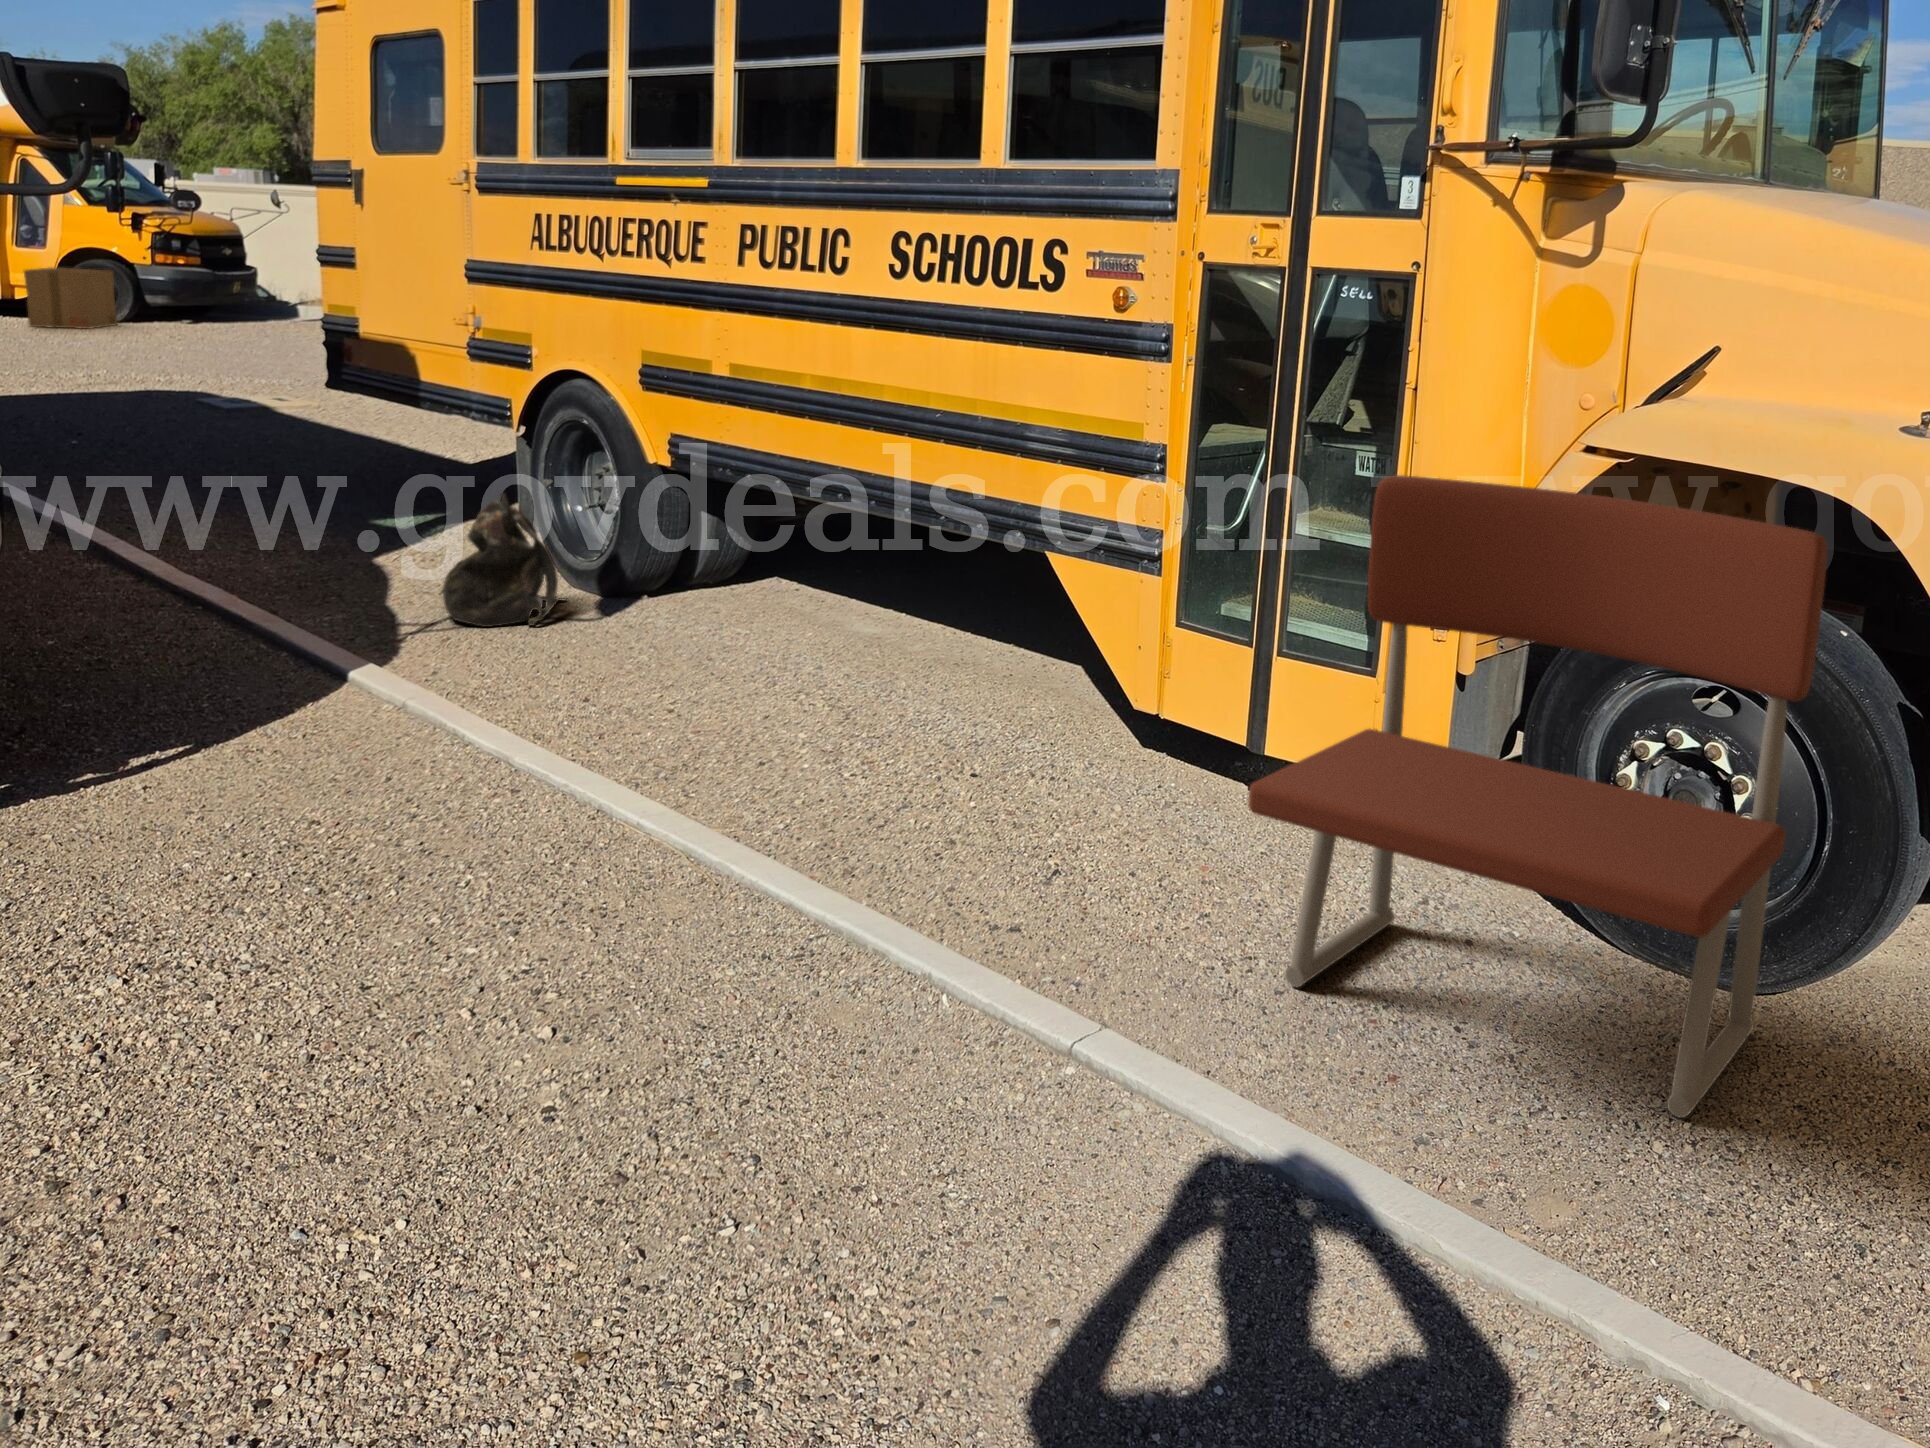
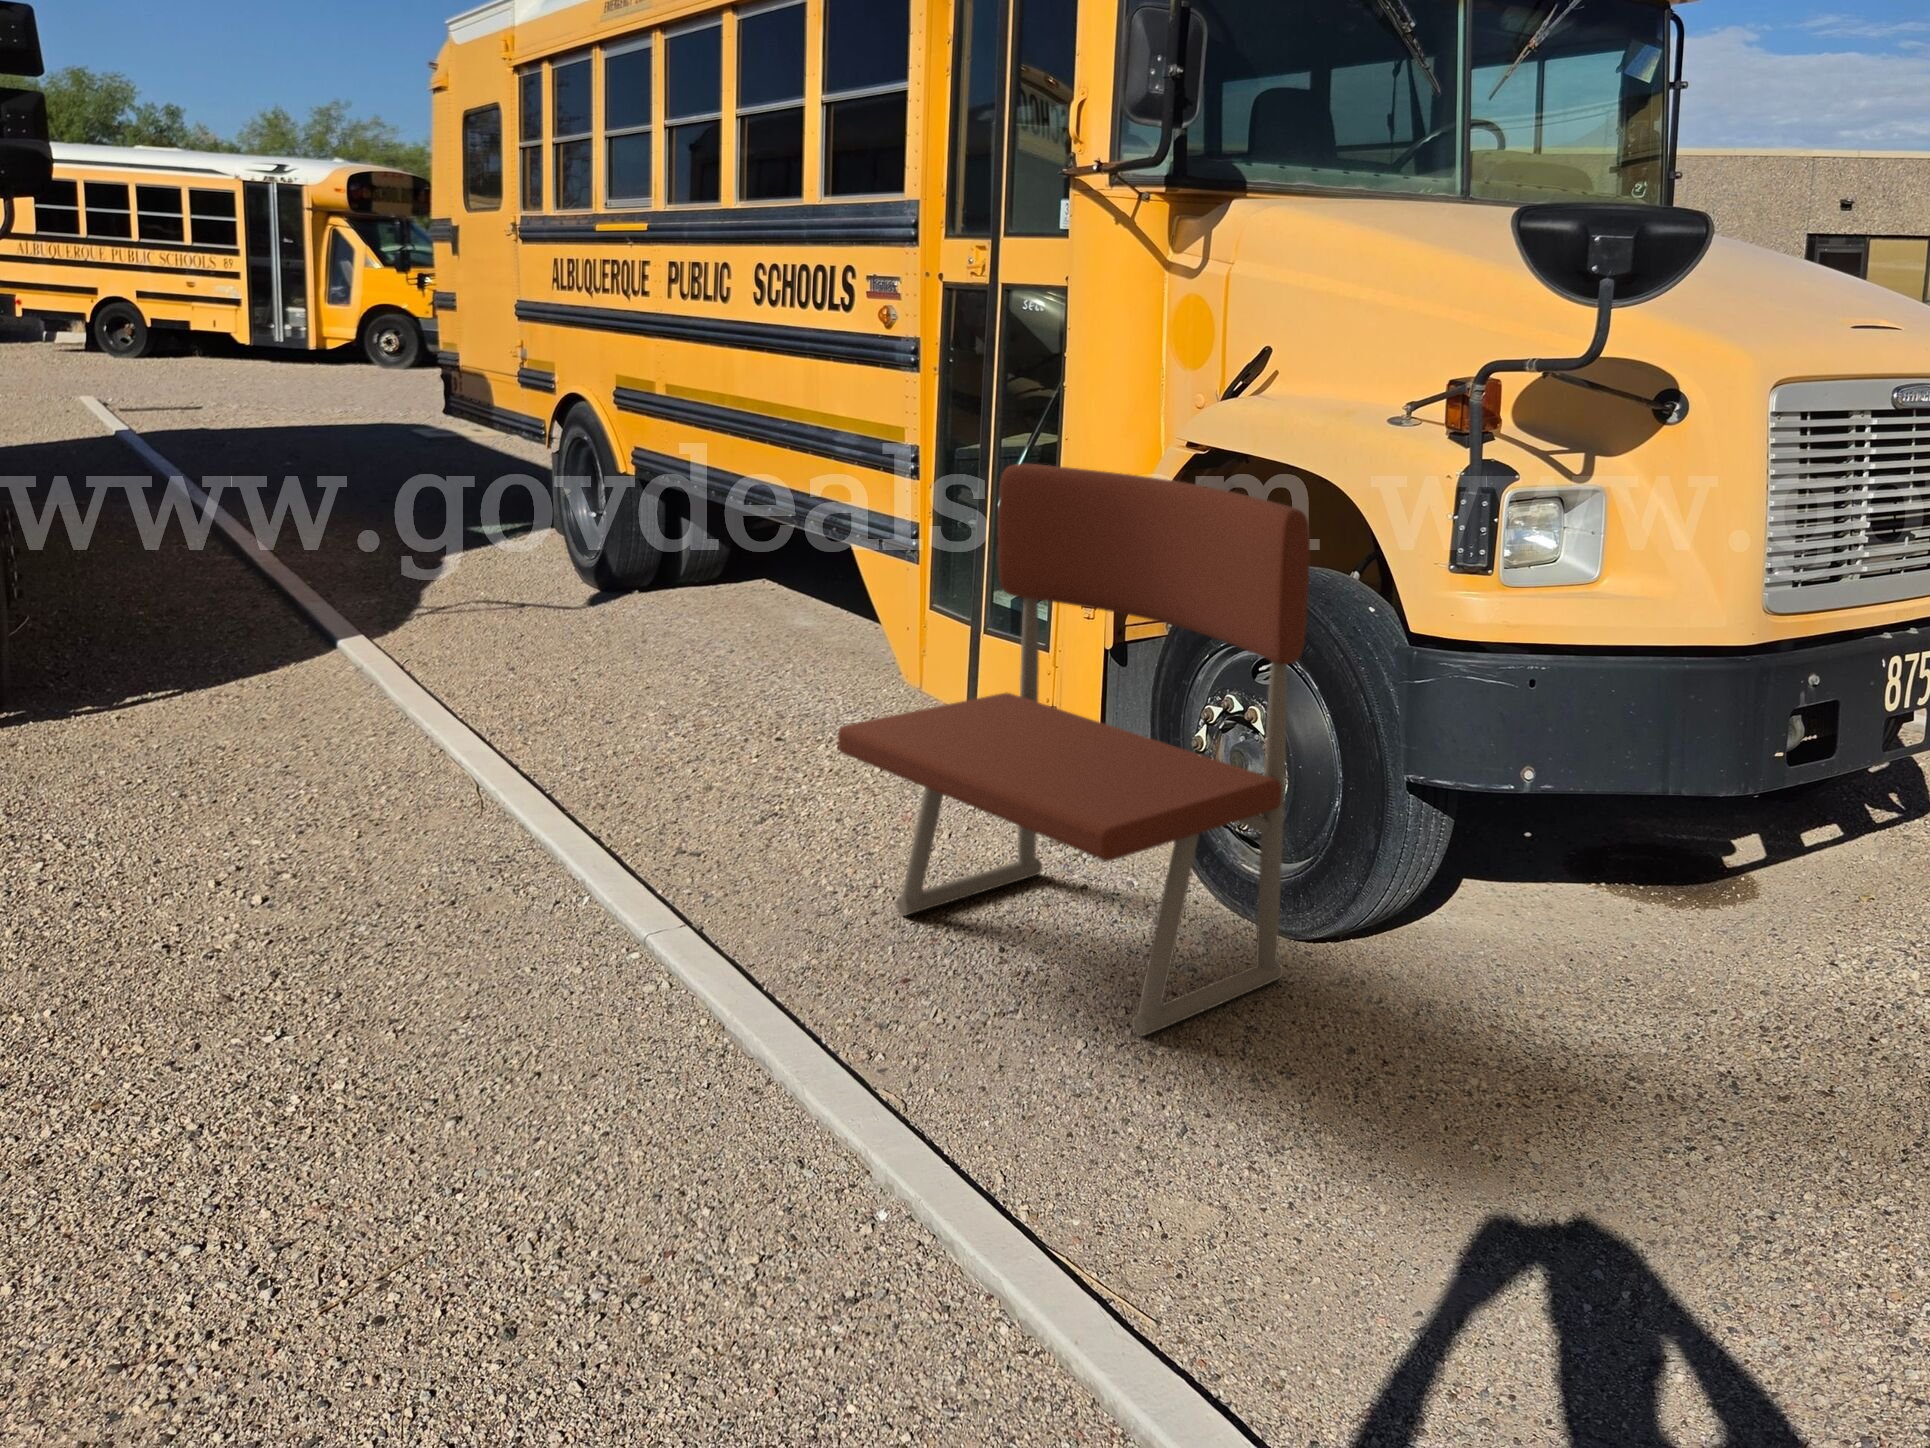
cardboard box: present [24,268,118,329] -> none [333,322,409,375]
backpack: present [440,493,564,627] -> none [461,498,580,614]

